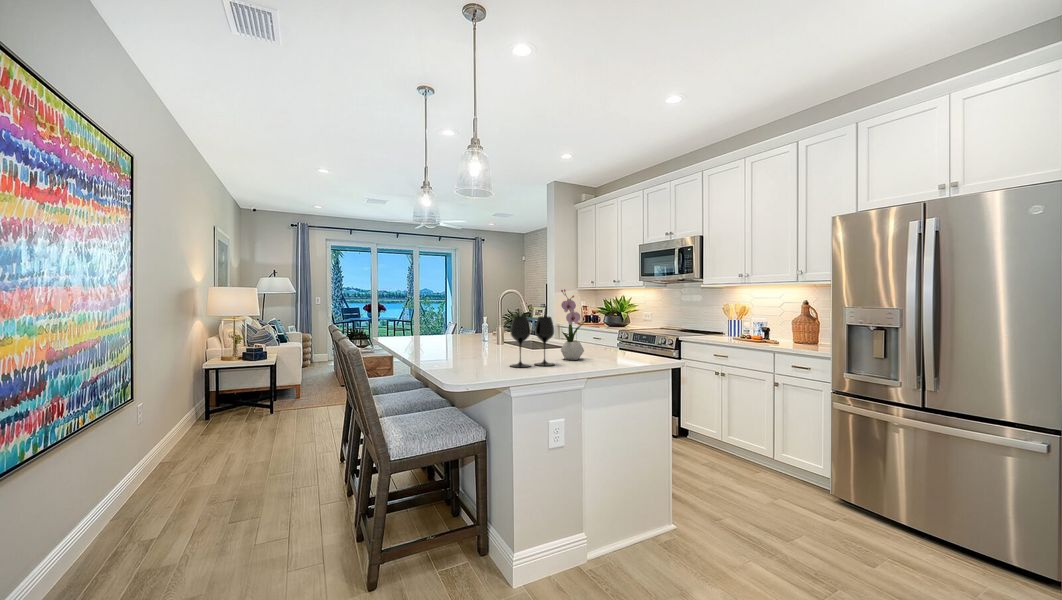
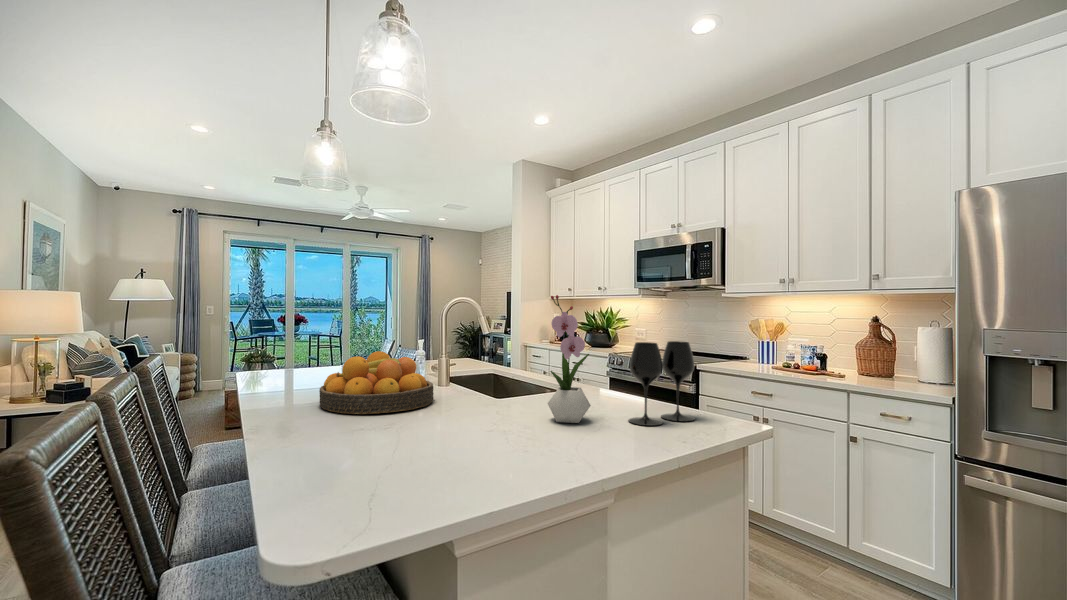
wine glass: present [510,317,554,367] -> present [629,341,695,426]
fruit bowl: none [434,323,496,356] -> present [319,351,434,414]

